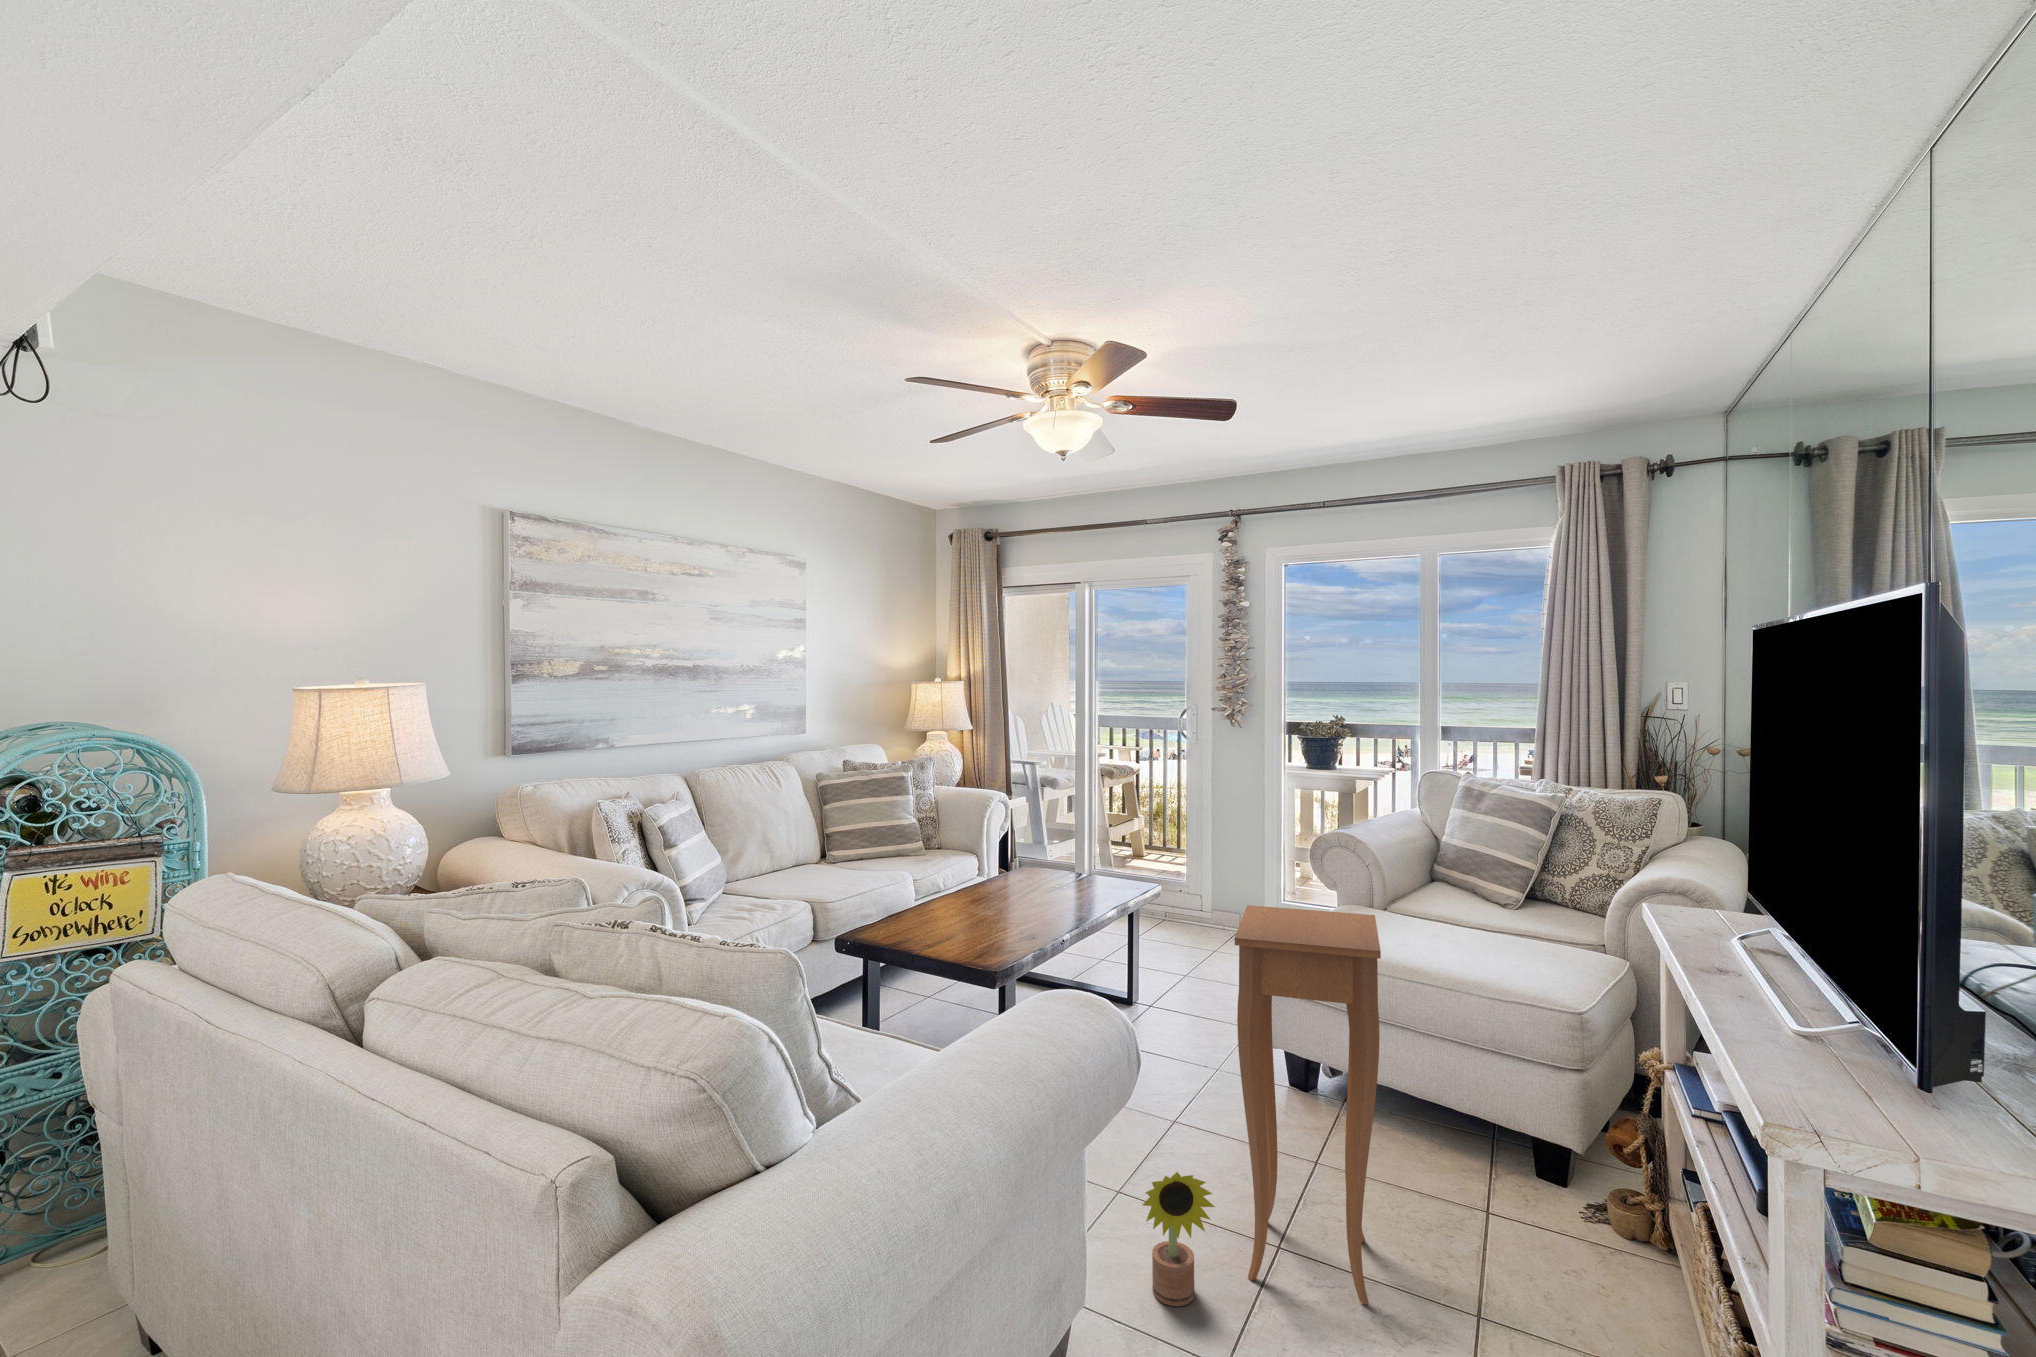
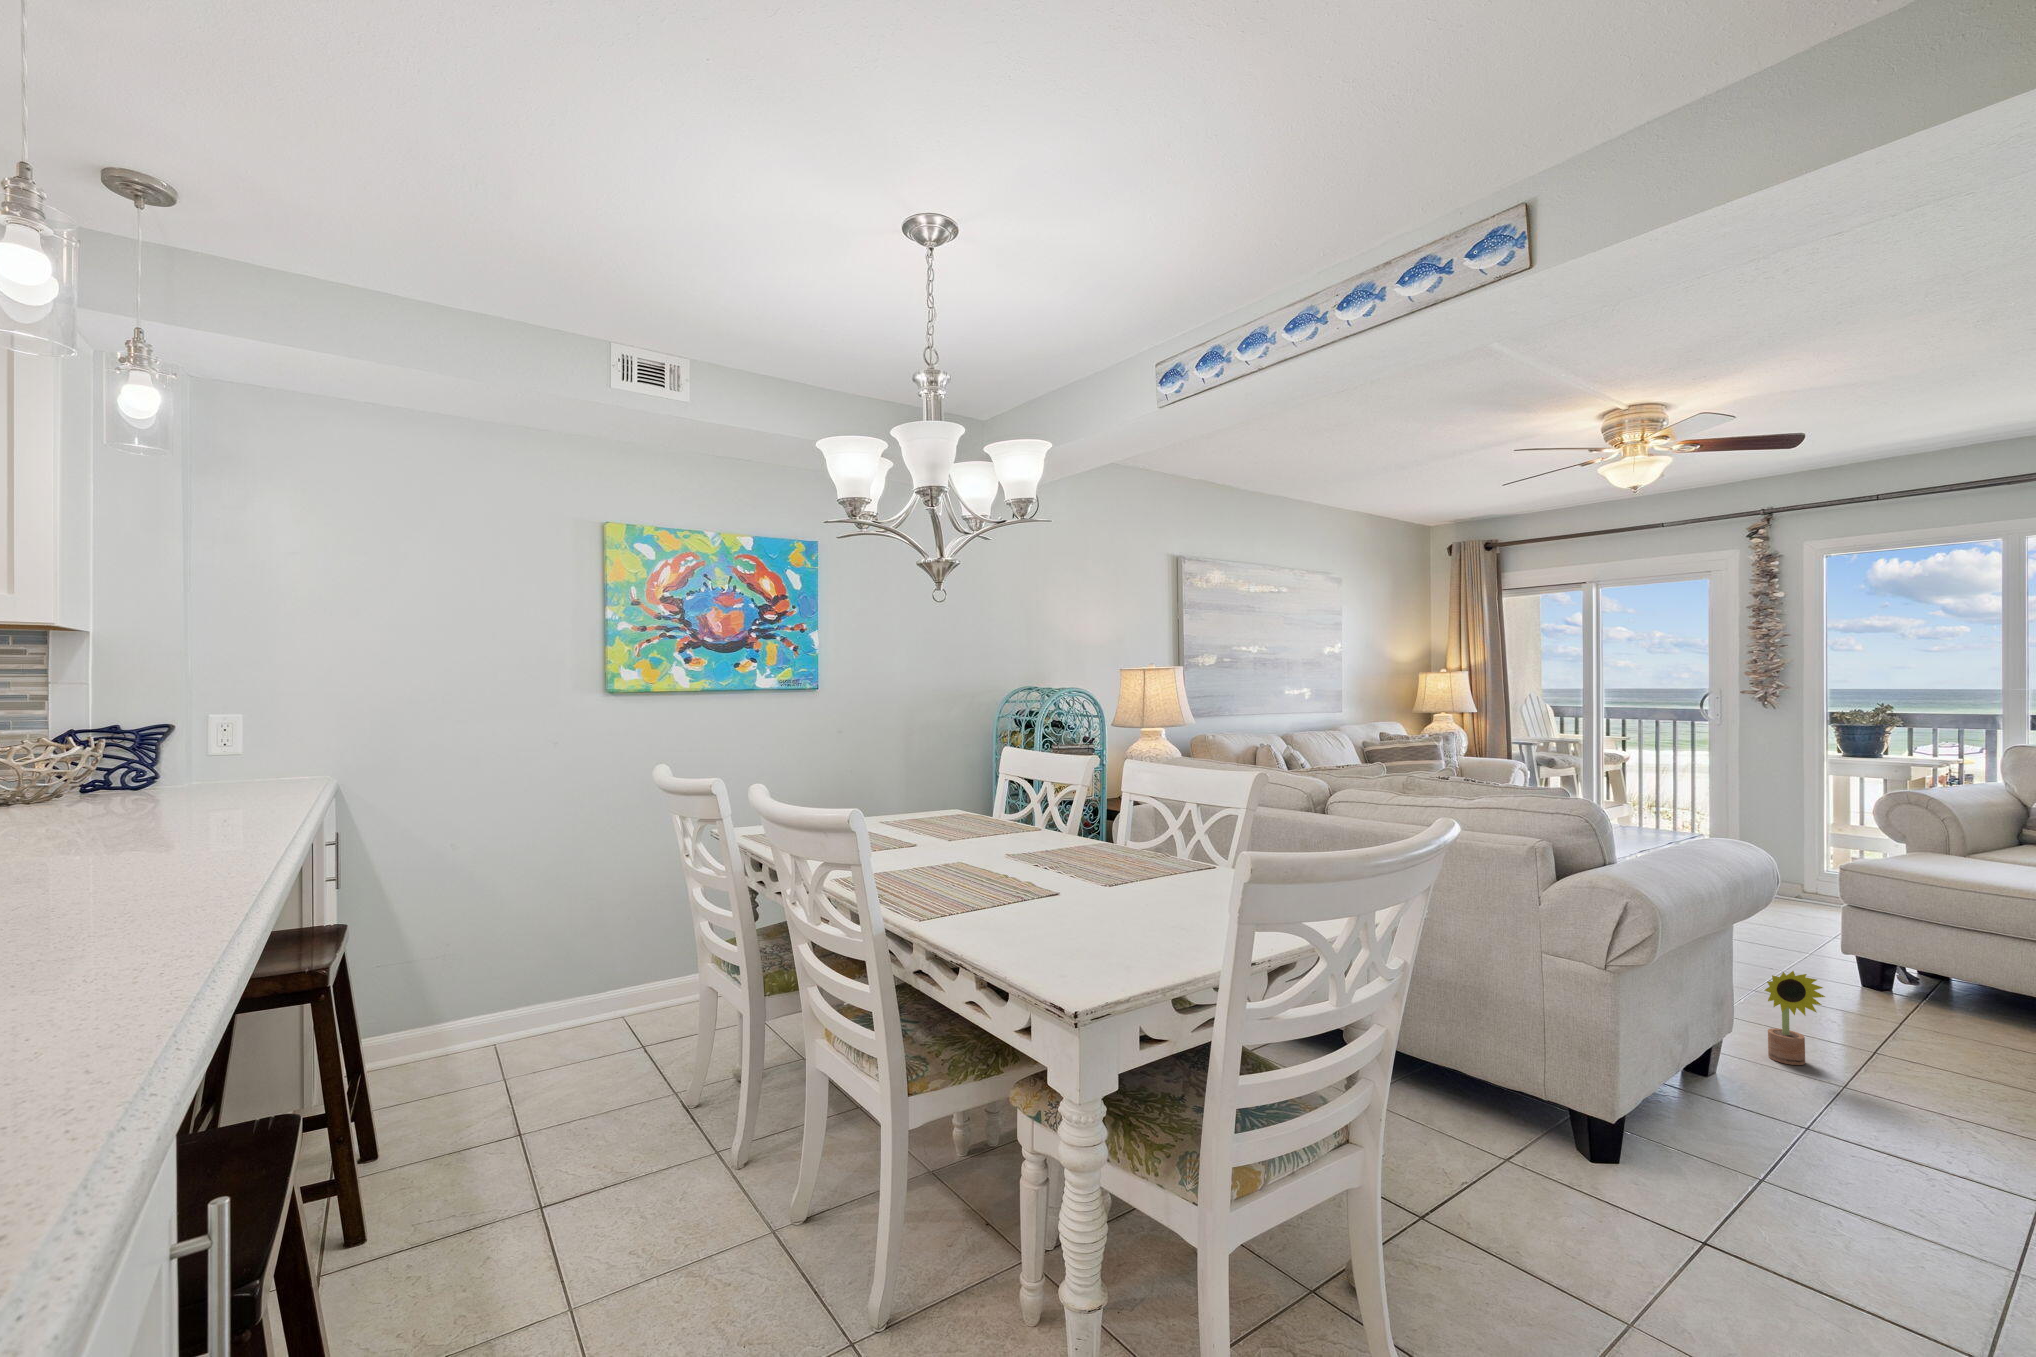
side table: present [1235,905,1381,1305] -> none [1835,812,1971,1085]

